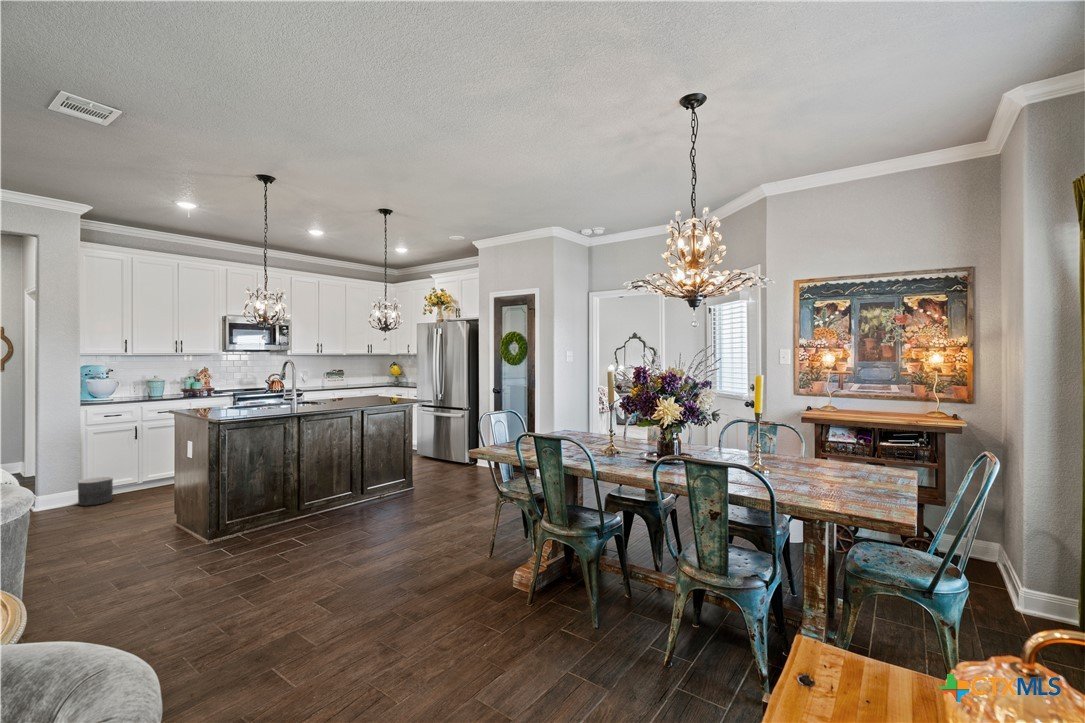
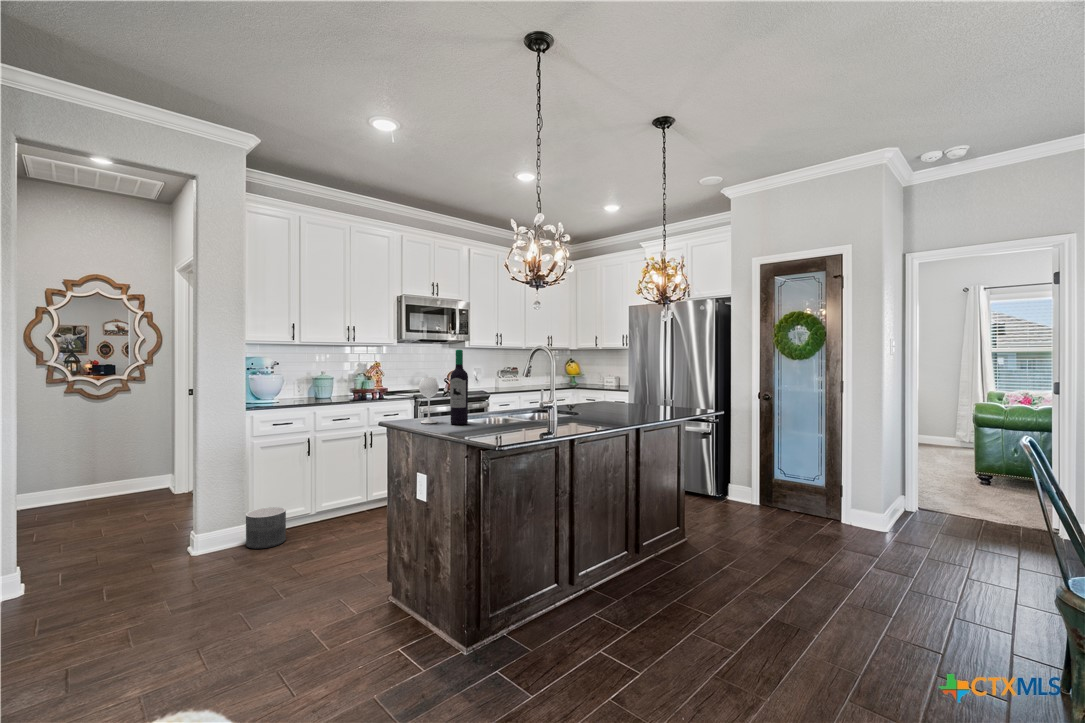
wine bottle: none [198,361,232,410] -> present [419,350,468,424]

